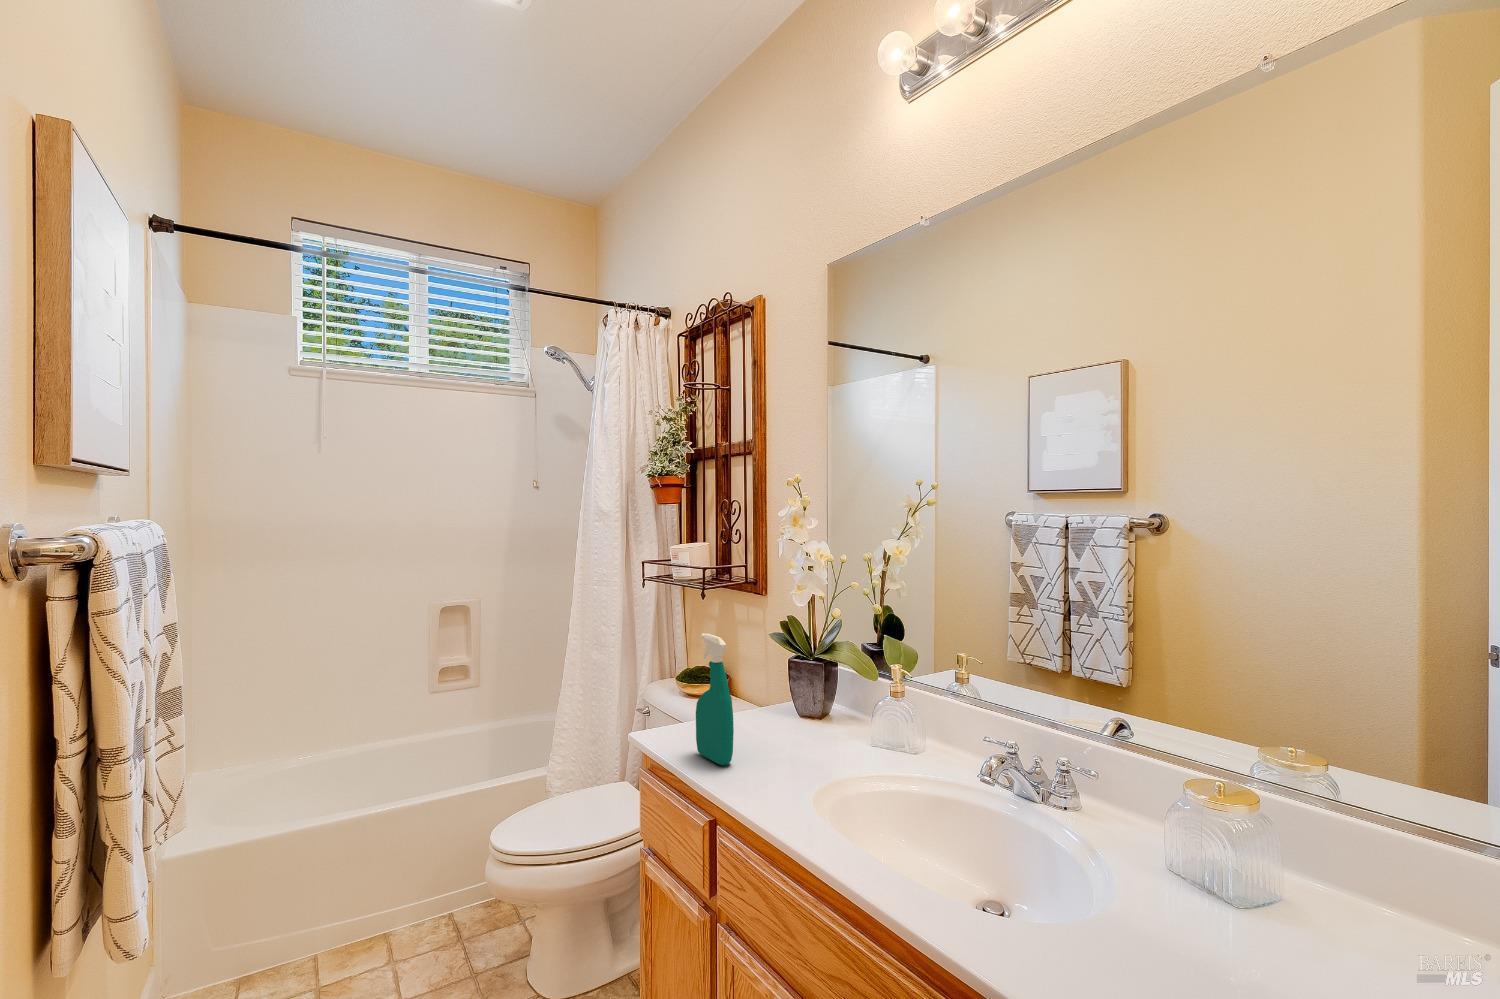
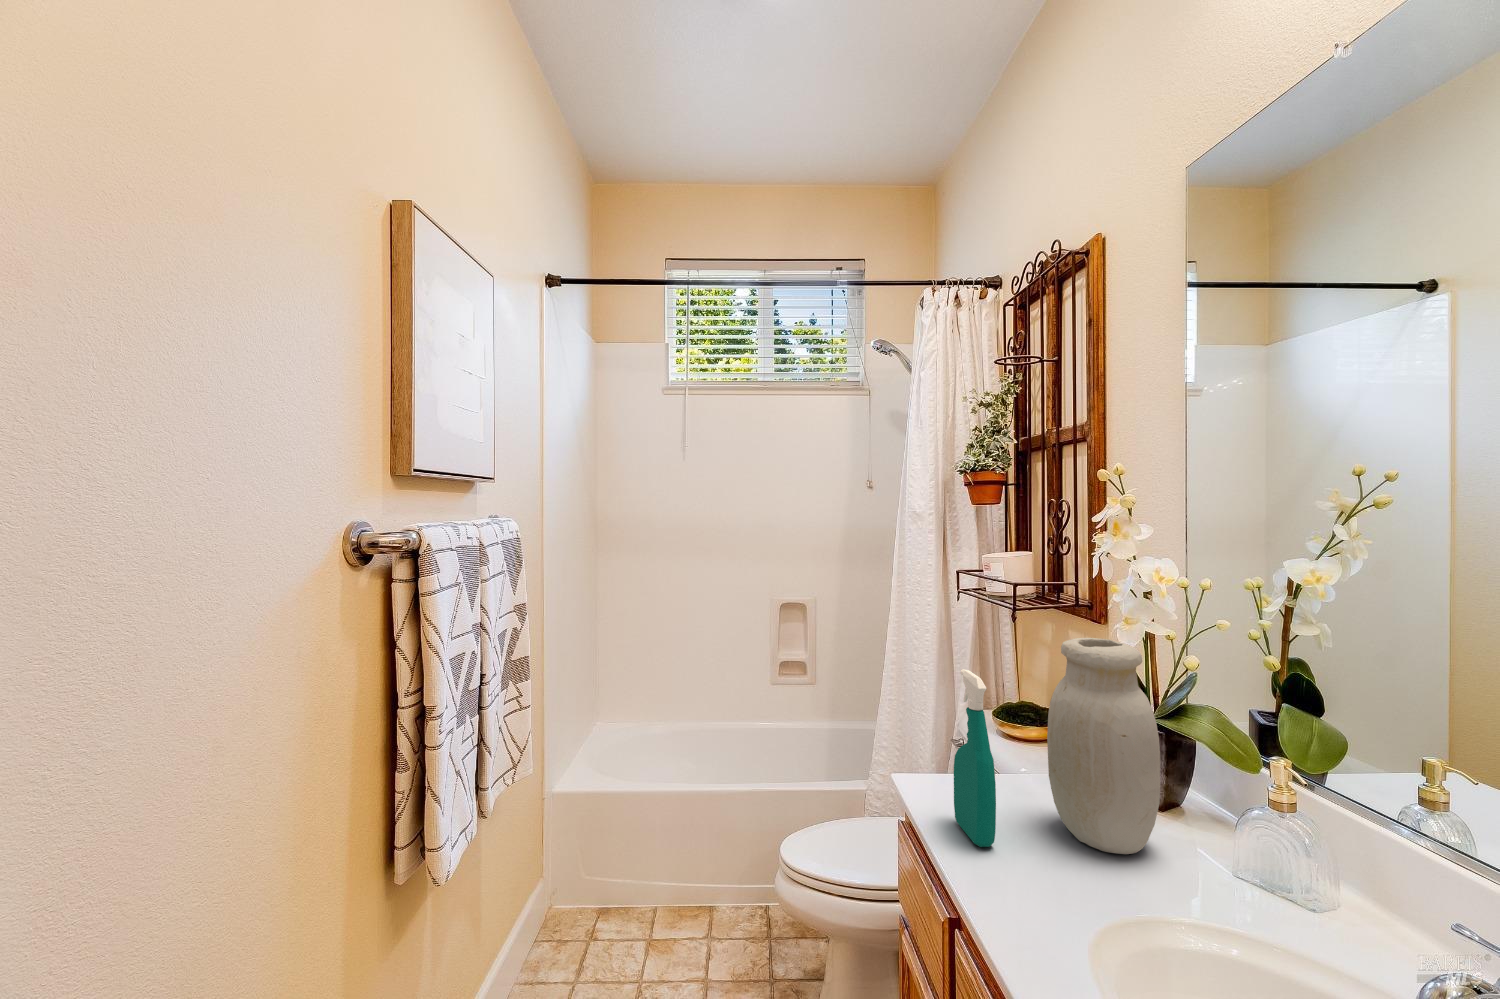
jar: none [757,600,830,748] -> present [1047,638,1160,854]

